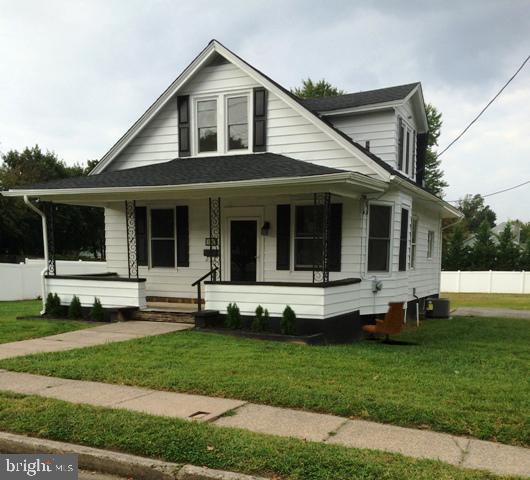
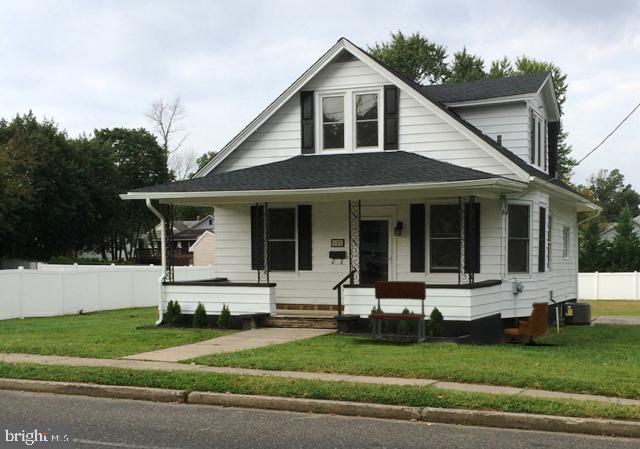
bench: none [217,278,278,343] -> present [368,281,426,343]

